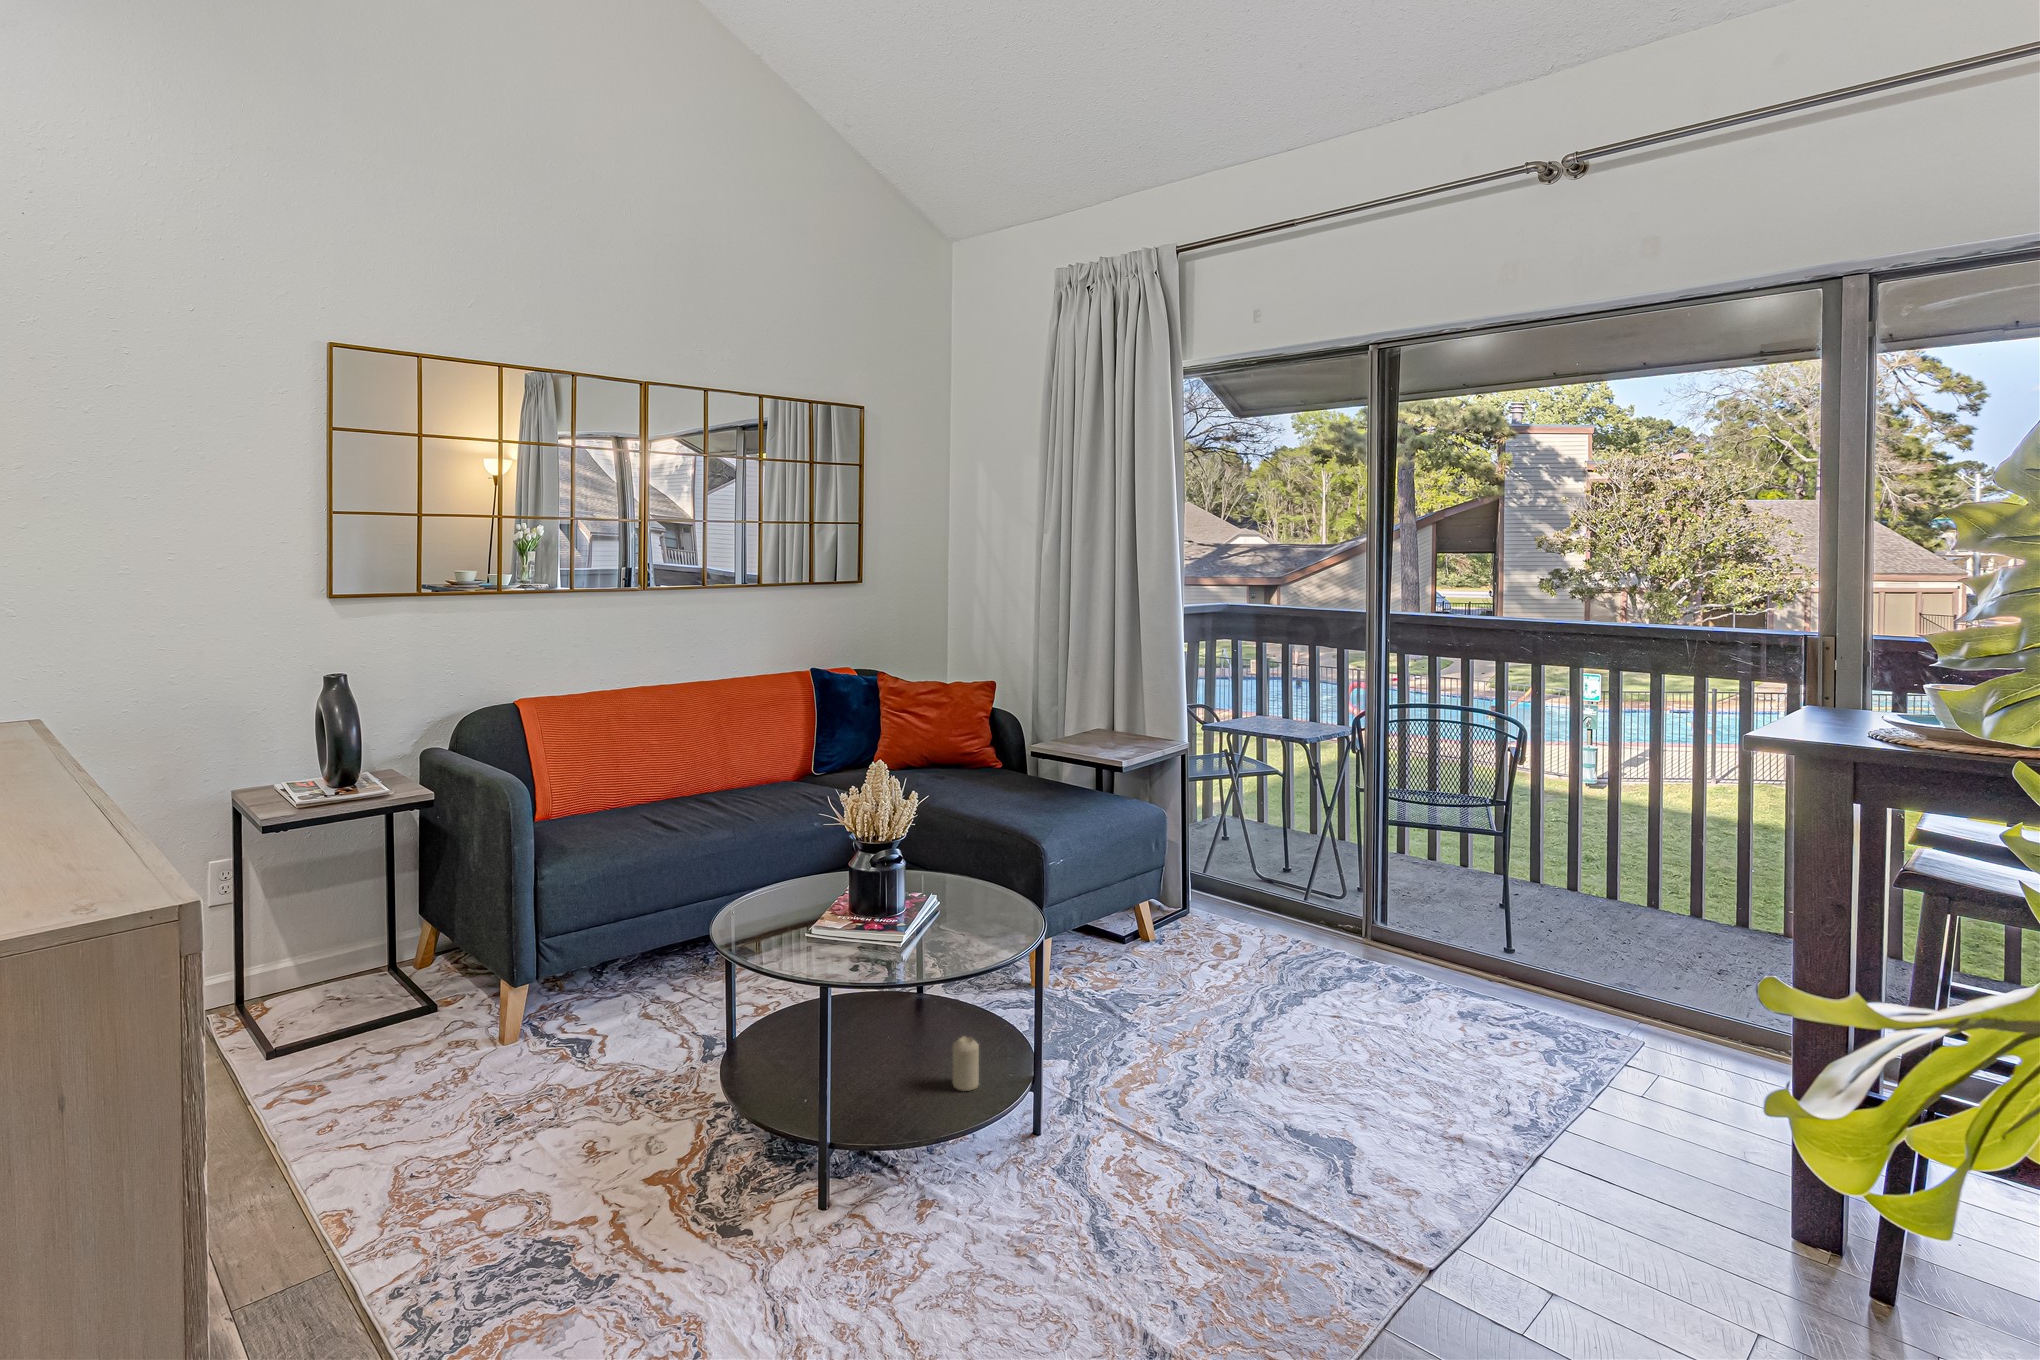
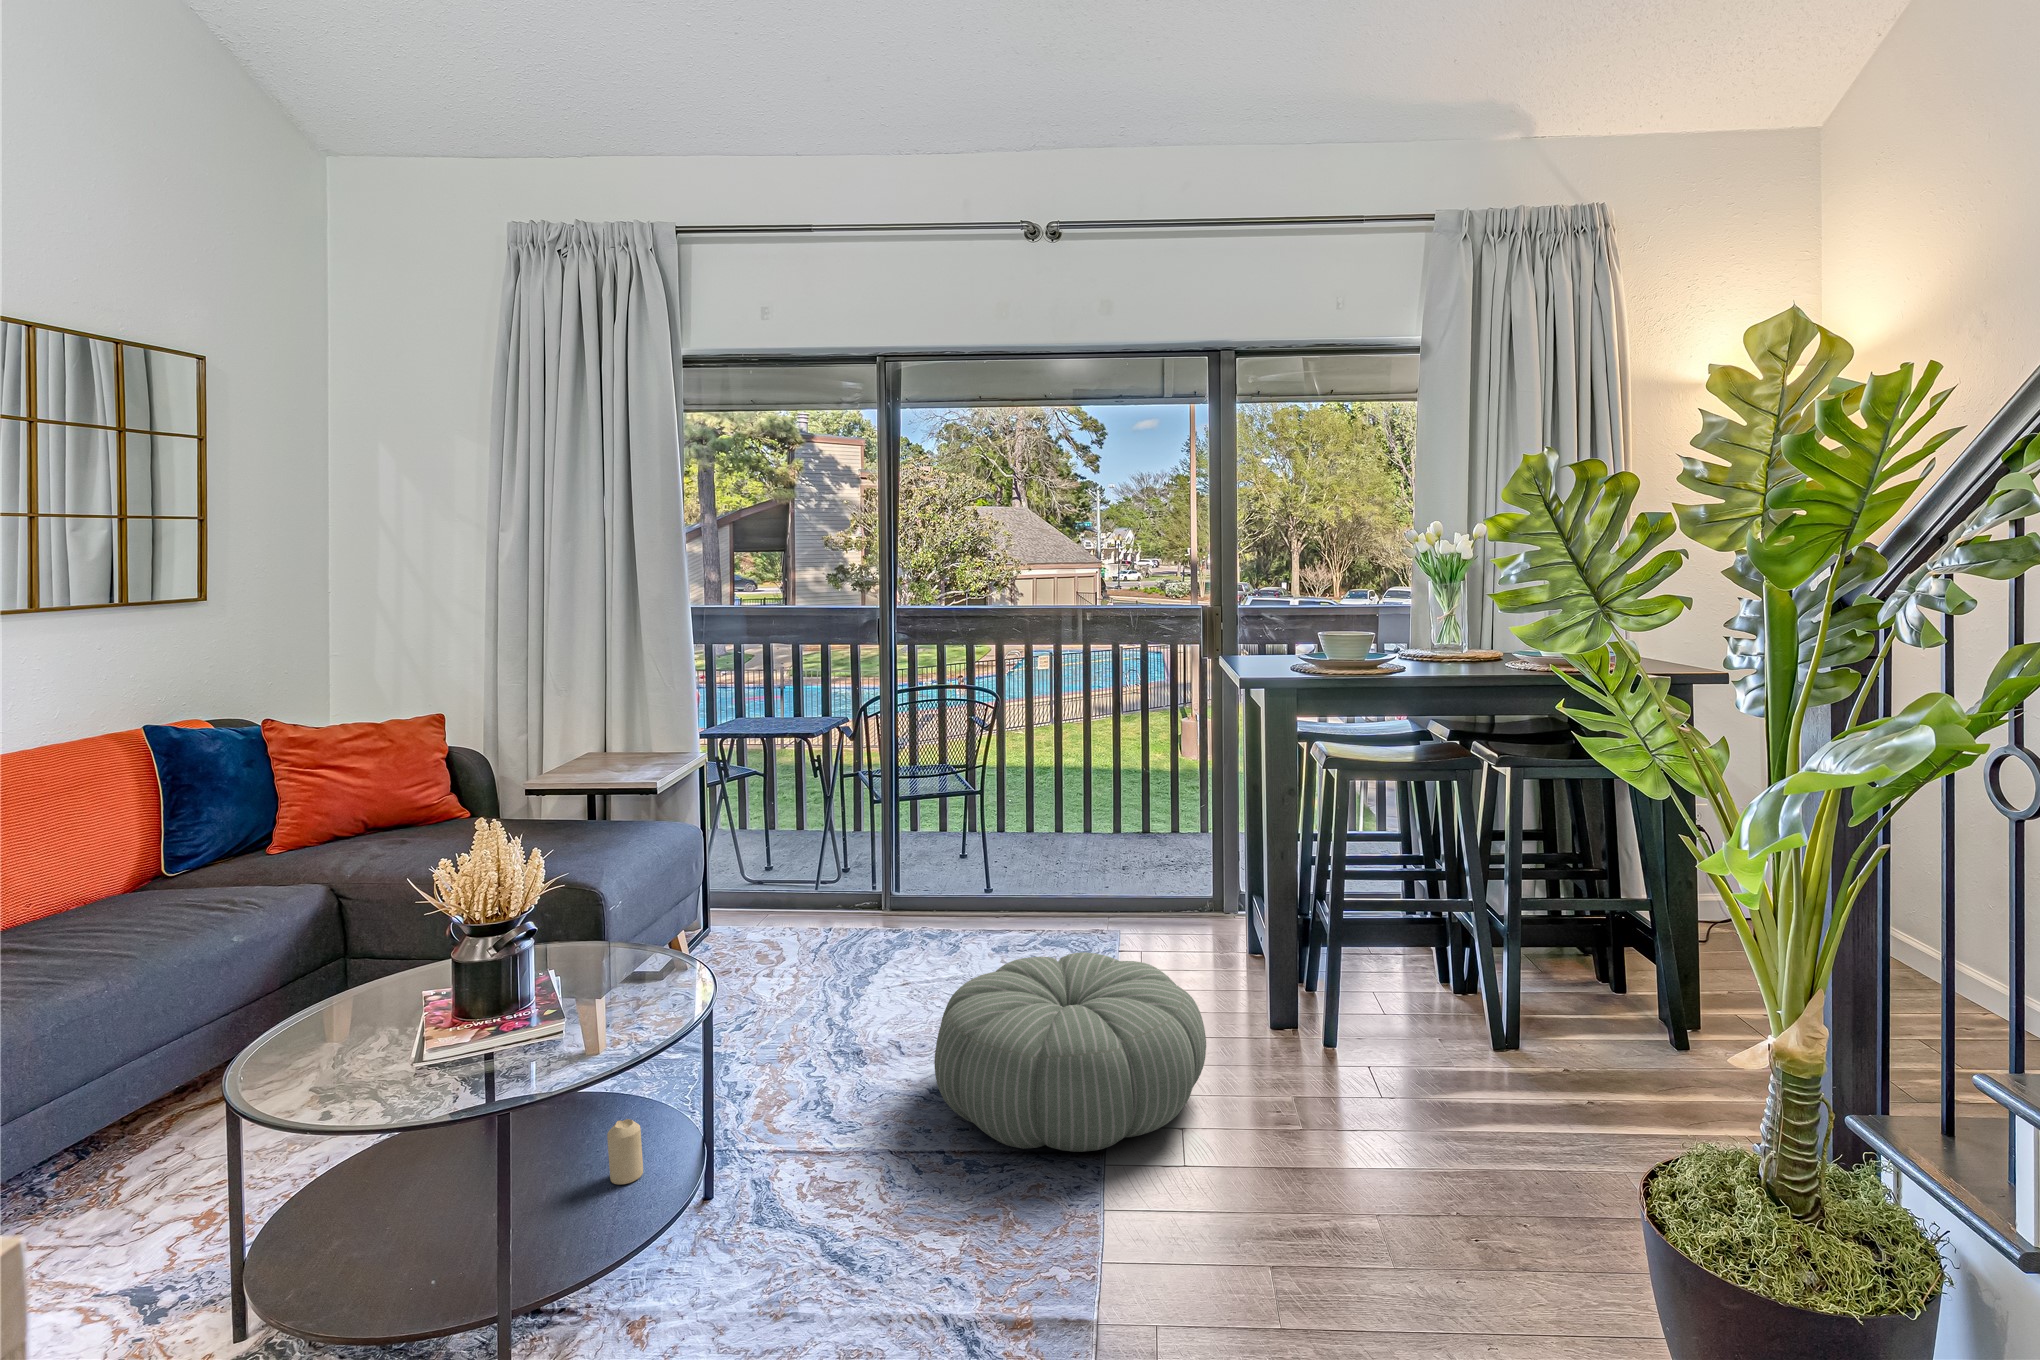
pouf: none [1268,1023,1618,1274] -> present [934,952,1206,1152]

